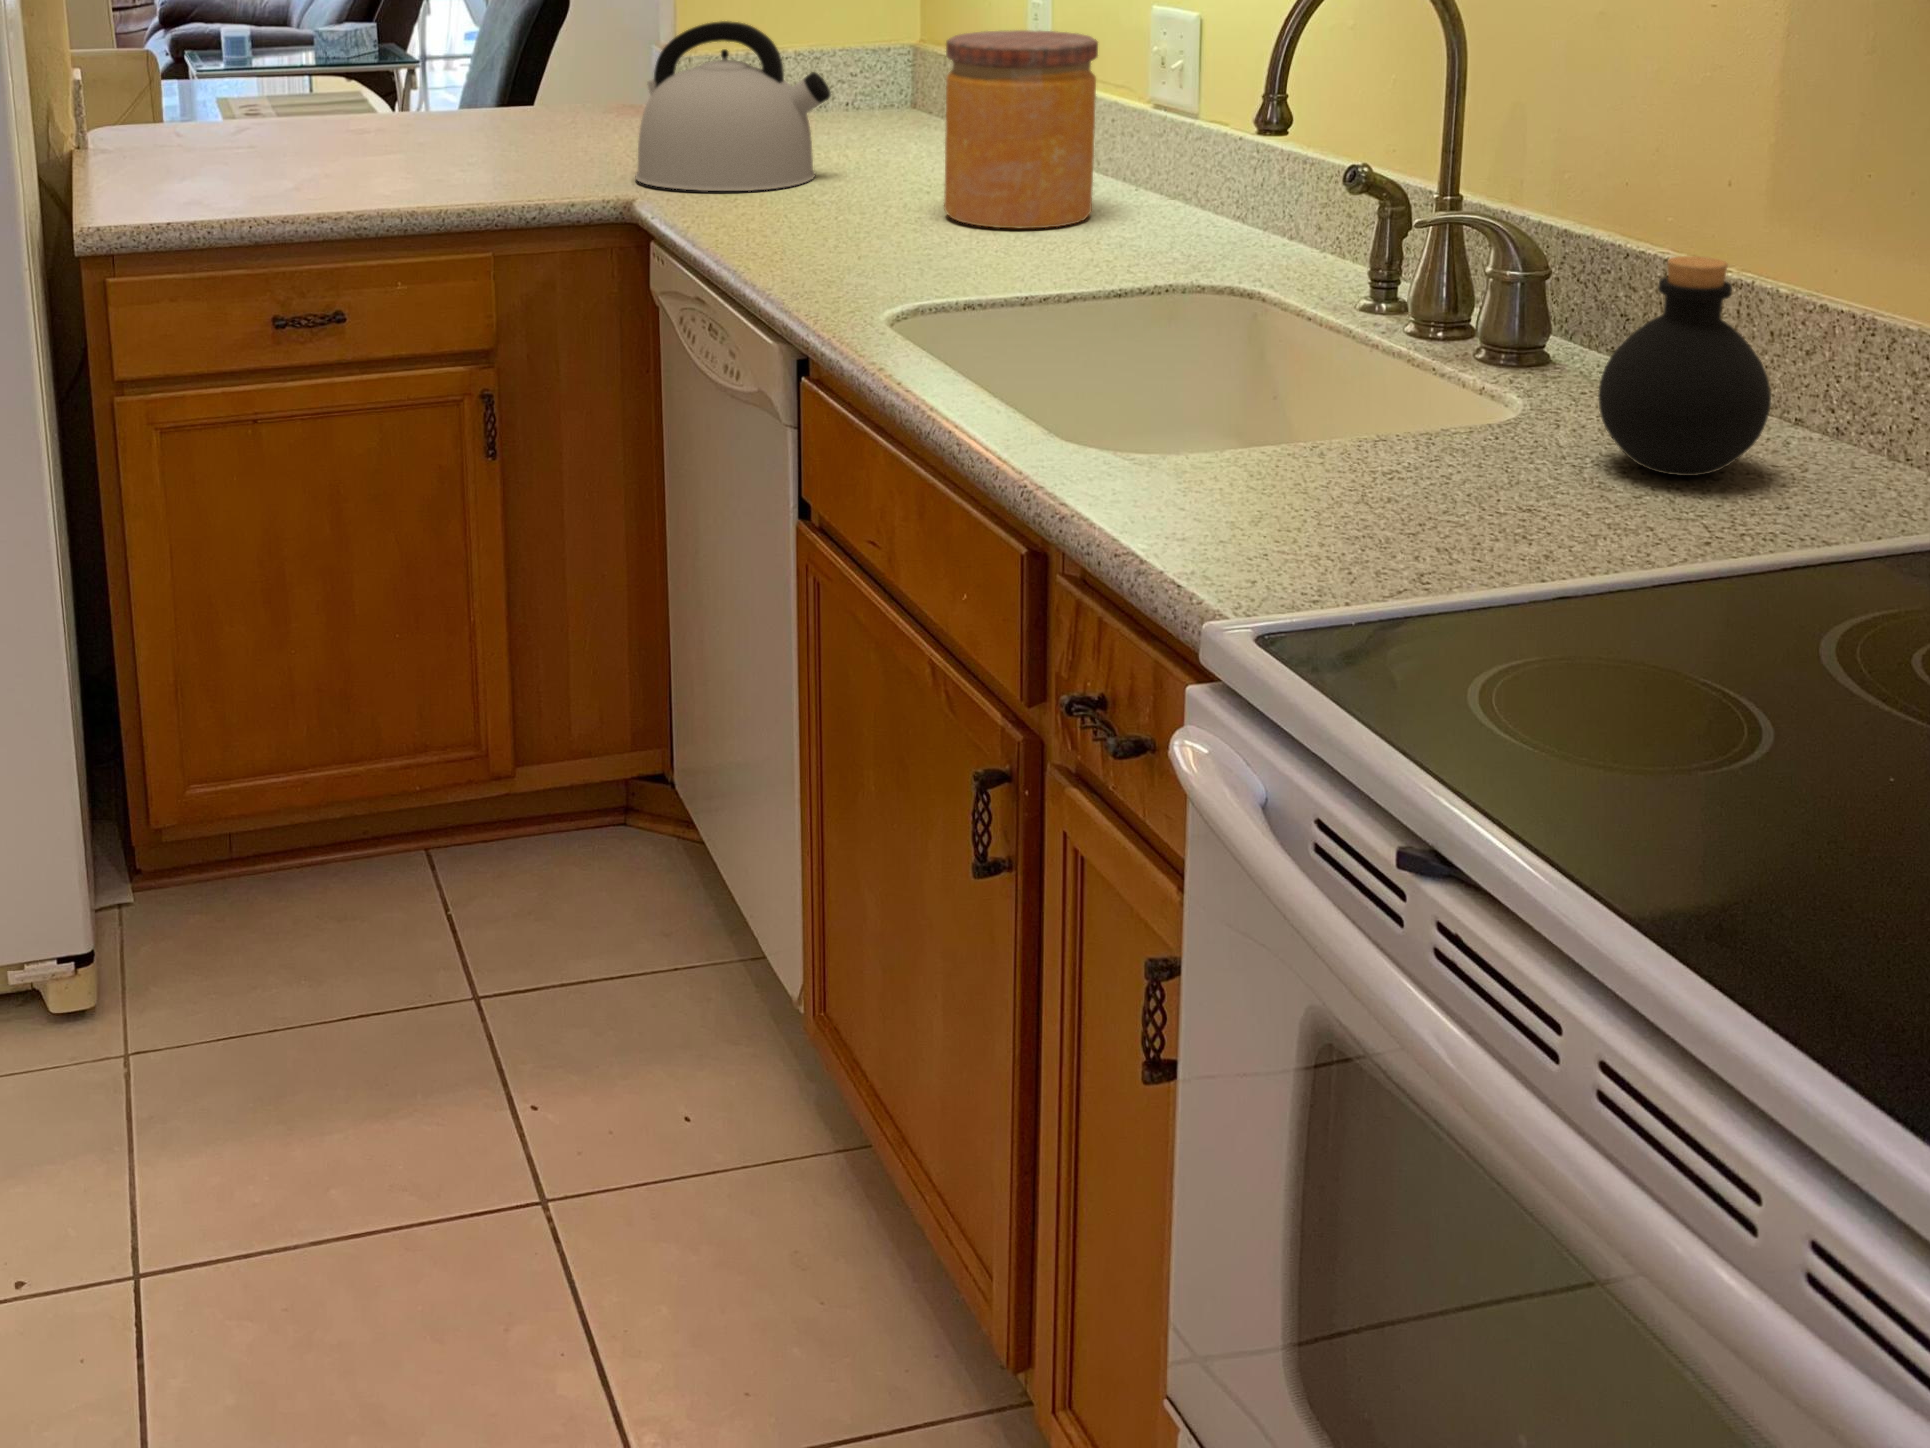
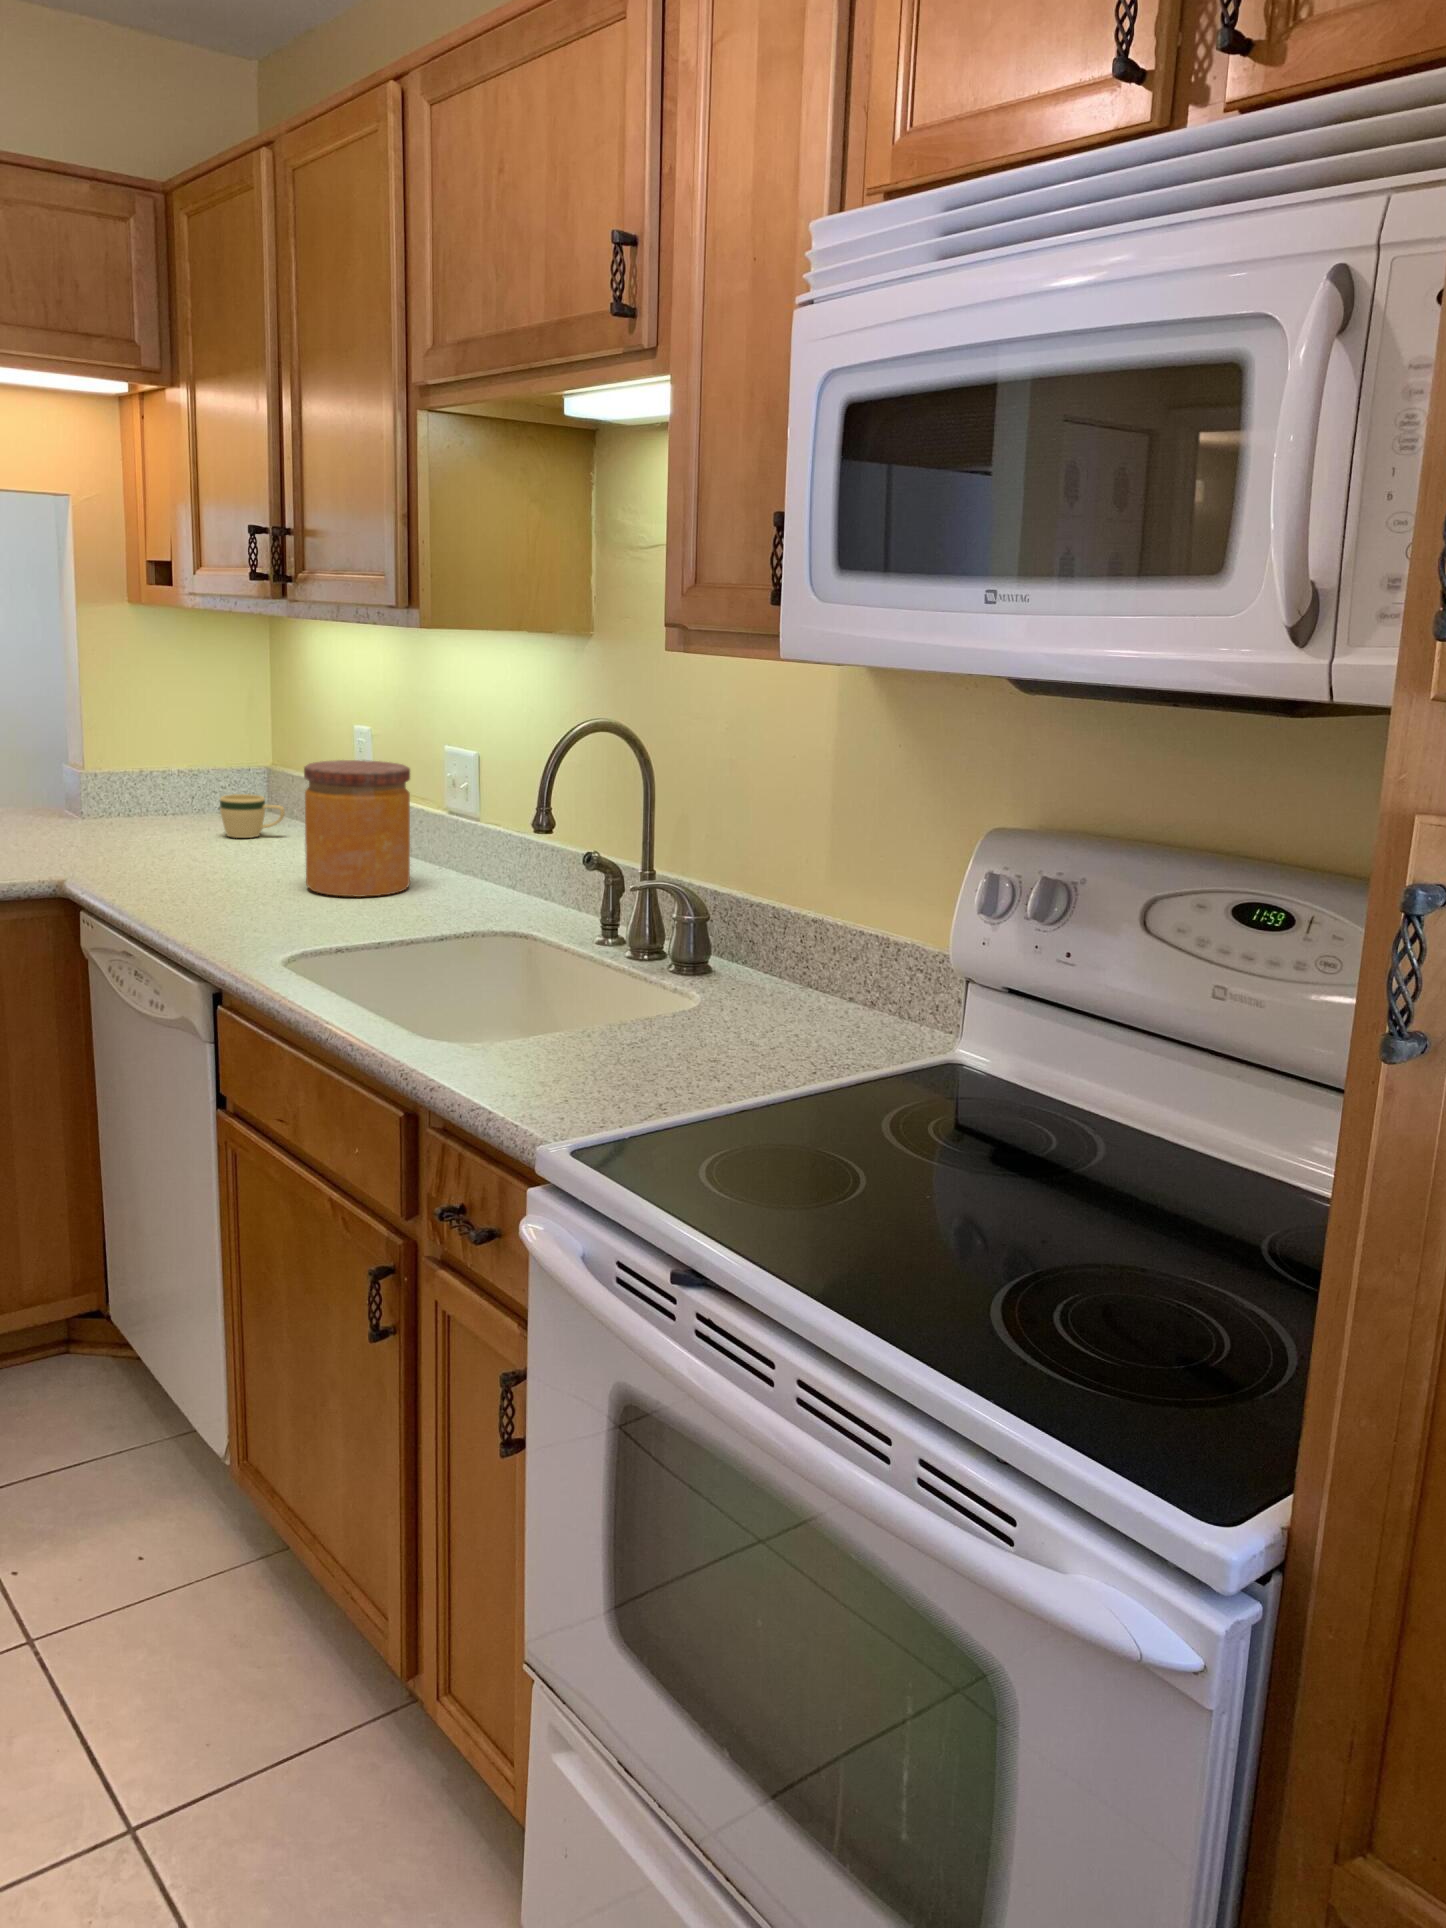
kettle: present [635,21,831,191] -> none [63,751,215,874]
mug: none [845,82,932,143] -> present [220,794,285,838]
bottle: present [1598,256,1771,476] -> none [749,904,843,1036]

